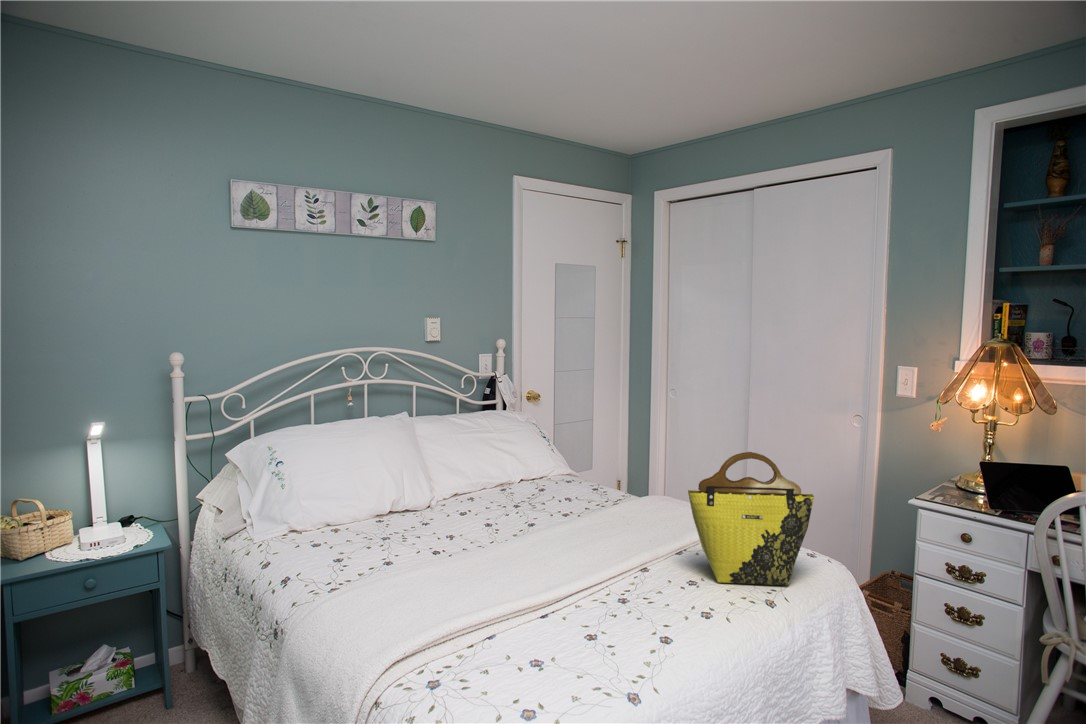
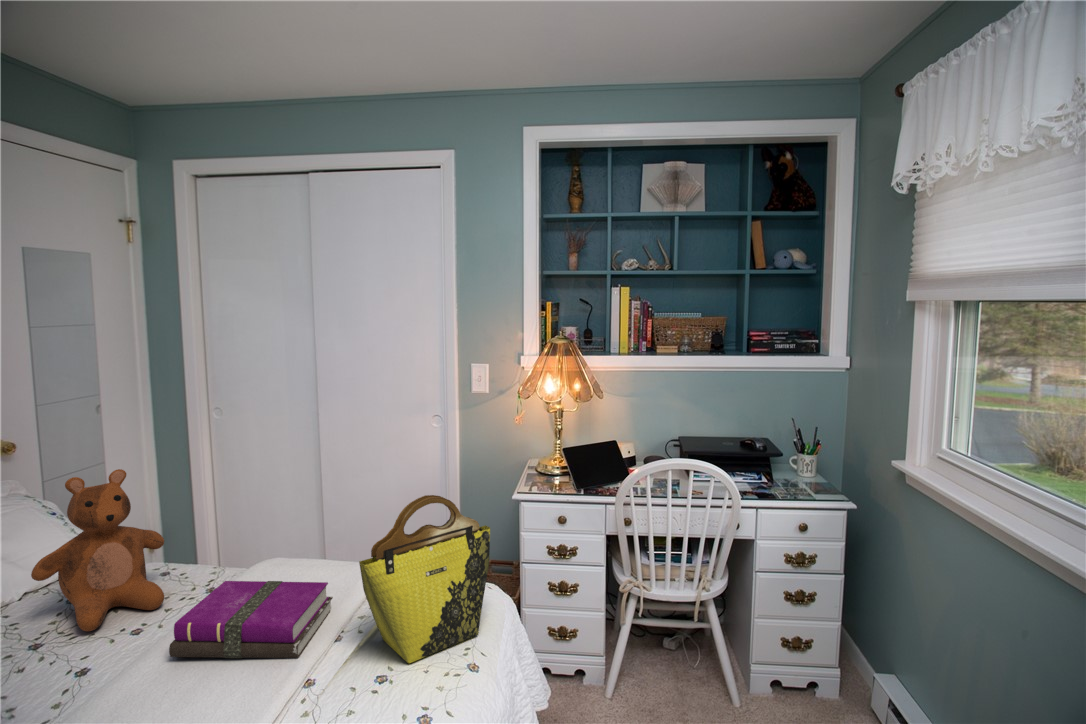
teddy bear: none [522,408,596,506] -> present [31,469,164,631]
notebook: none [573,495,685,551] -> present [169,581,333,658]

